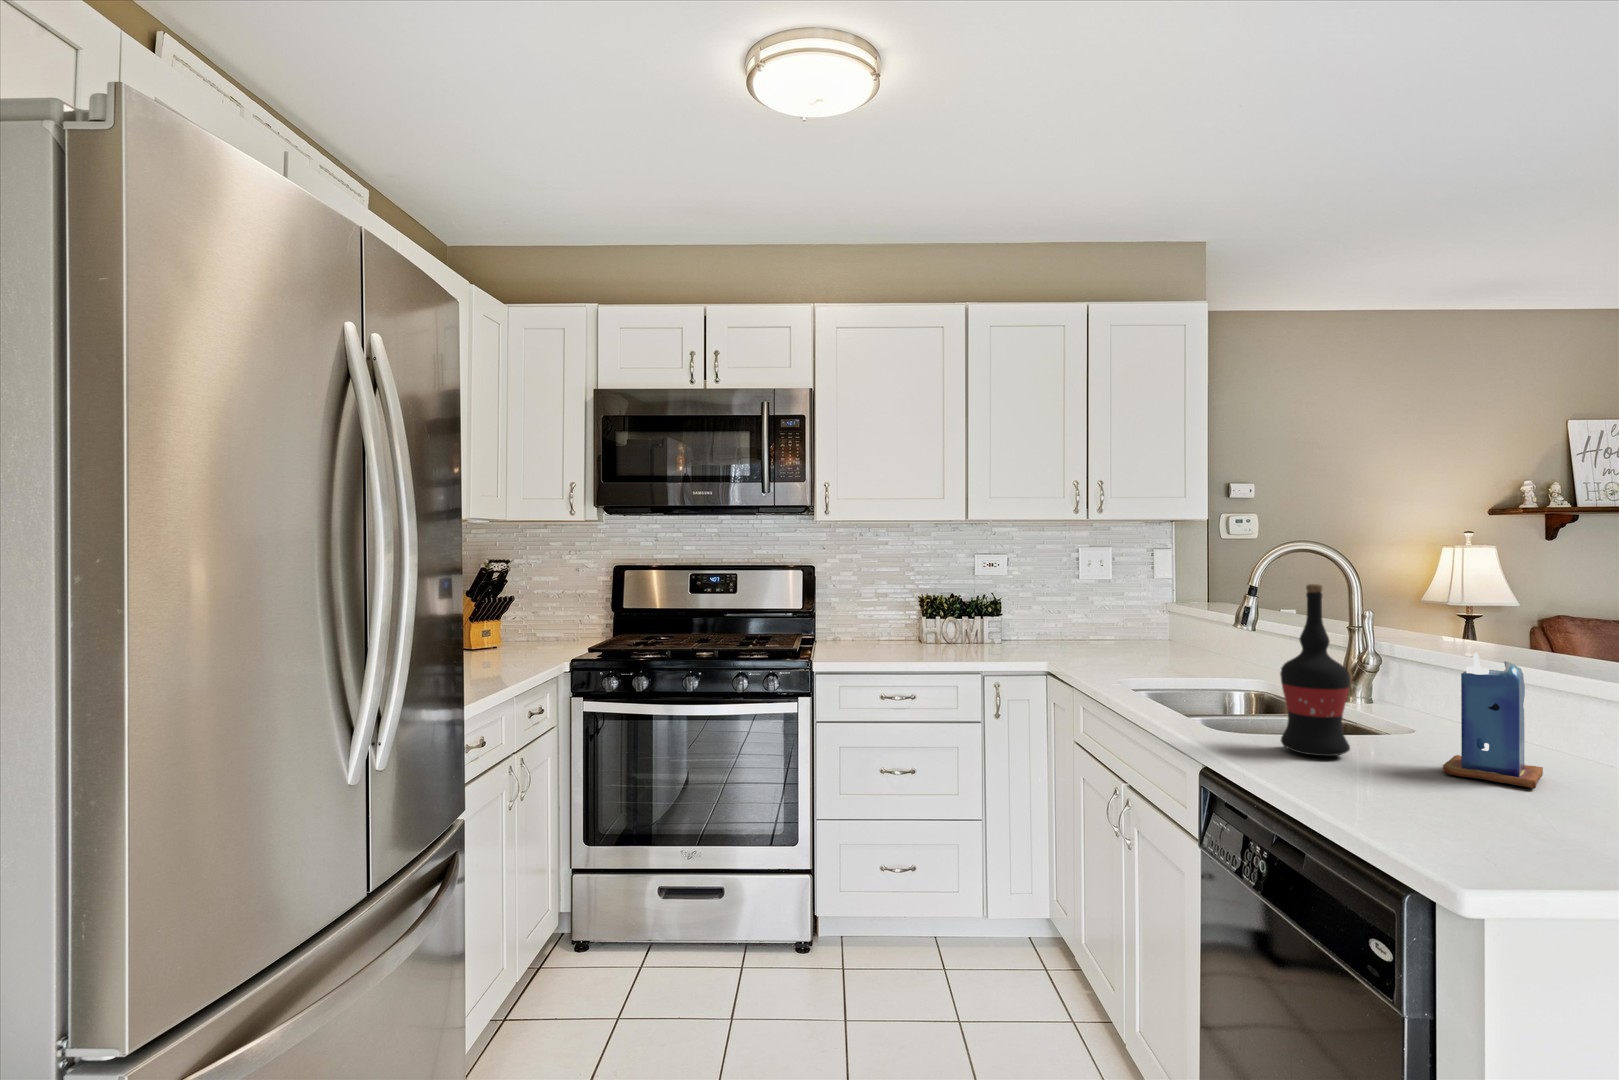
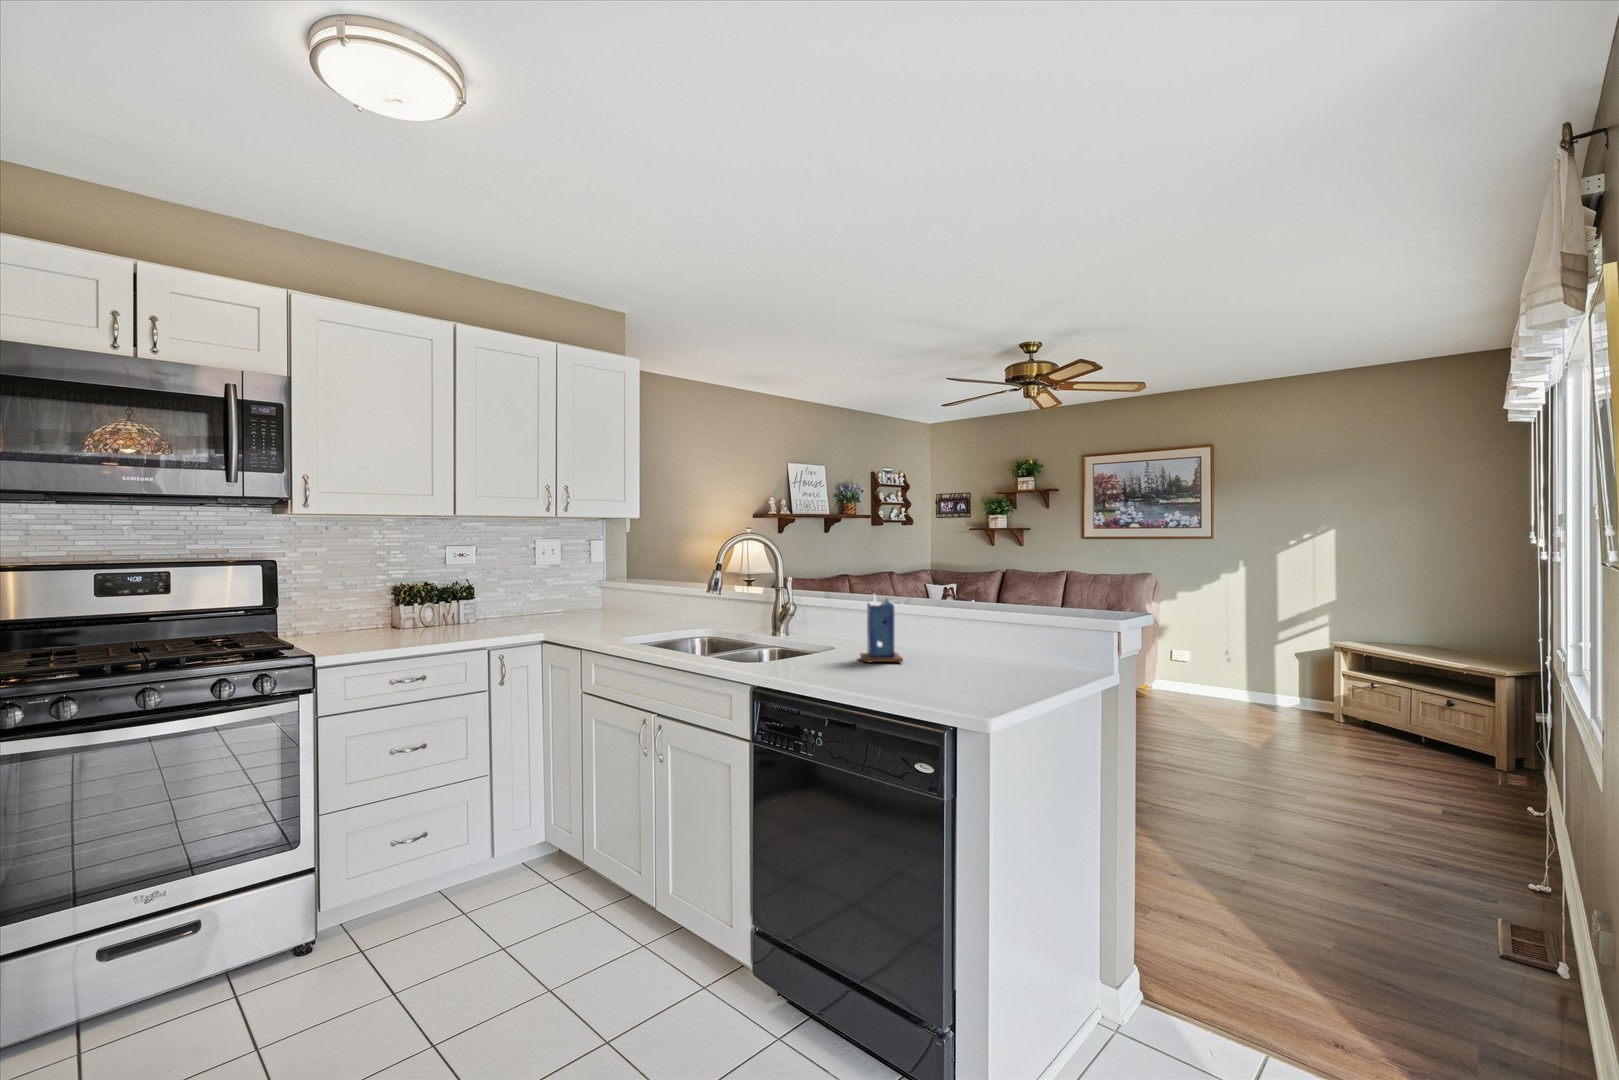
wine bottle: present [1280,584,1350,756] -> none [781,559,818,664]

